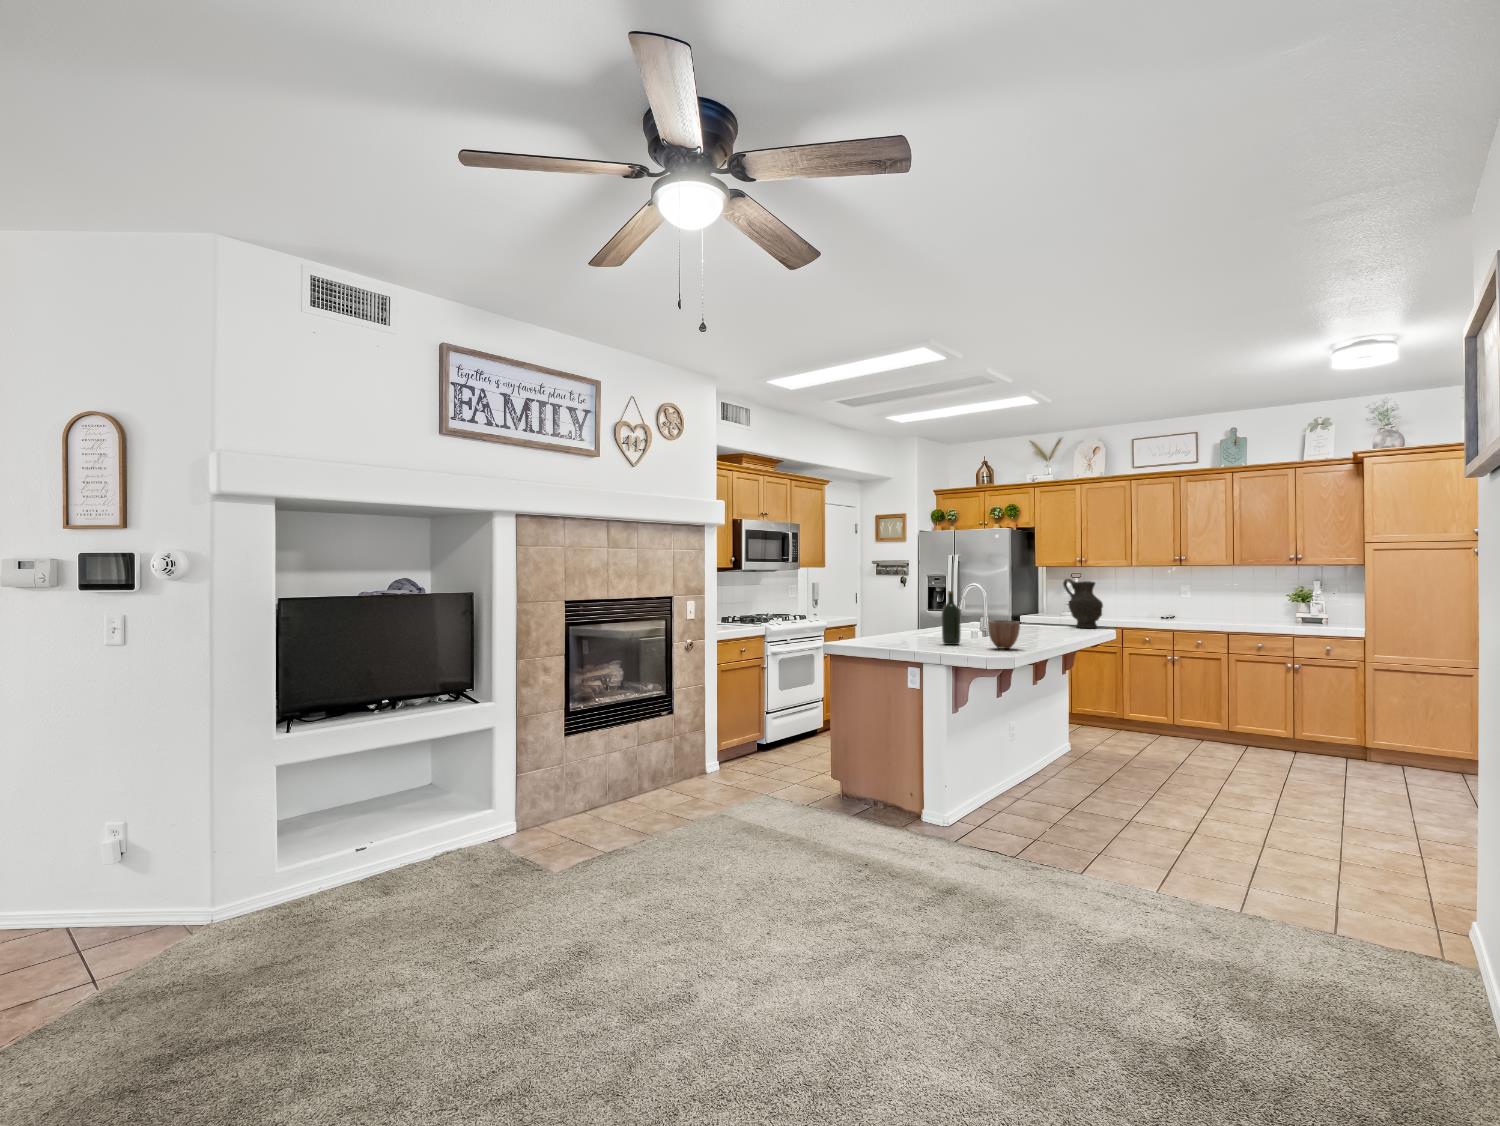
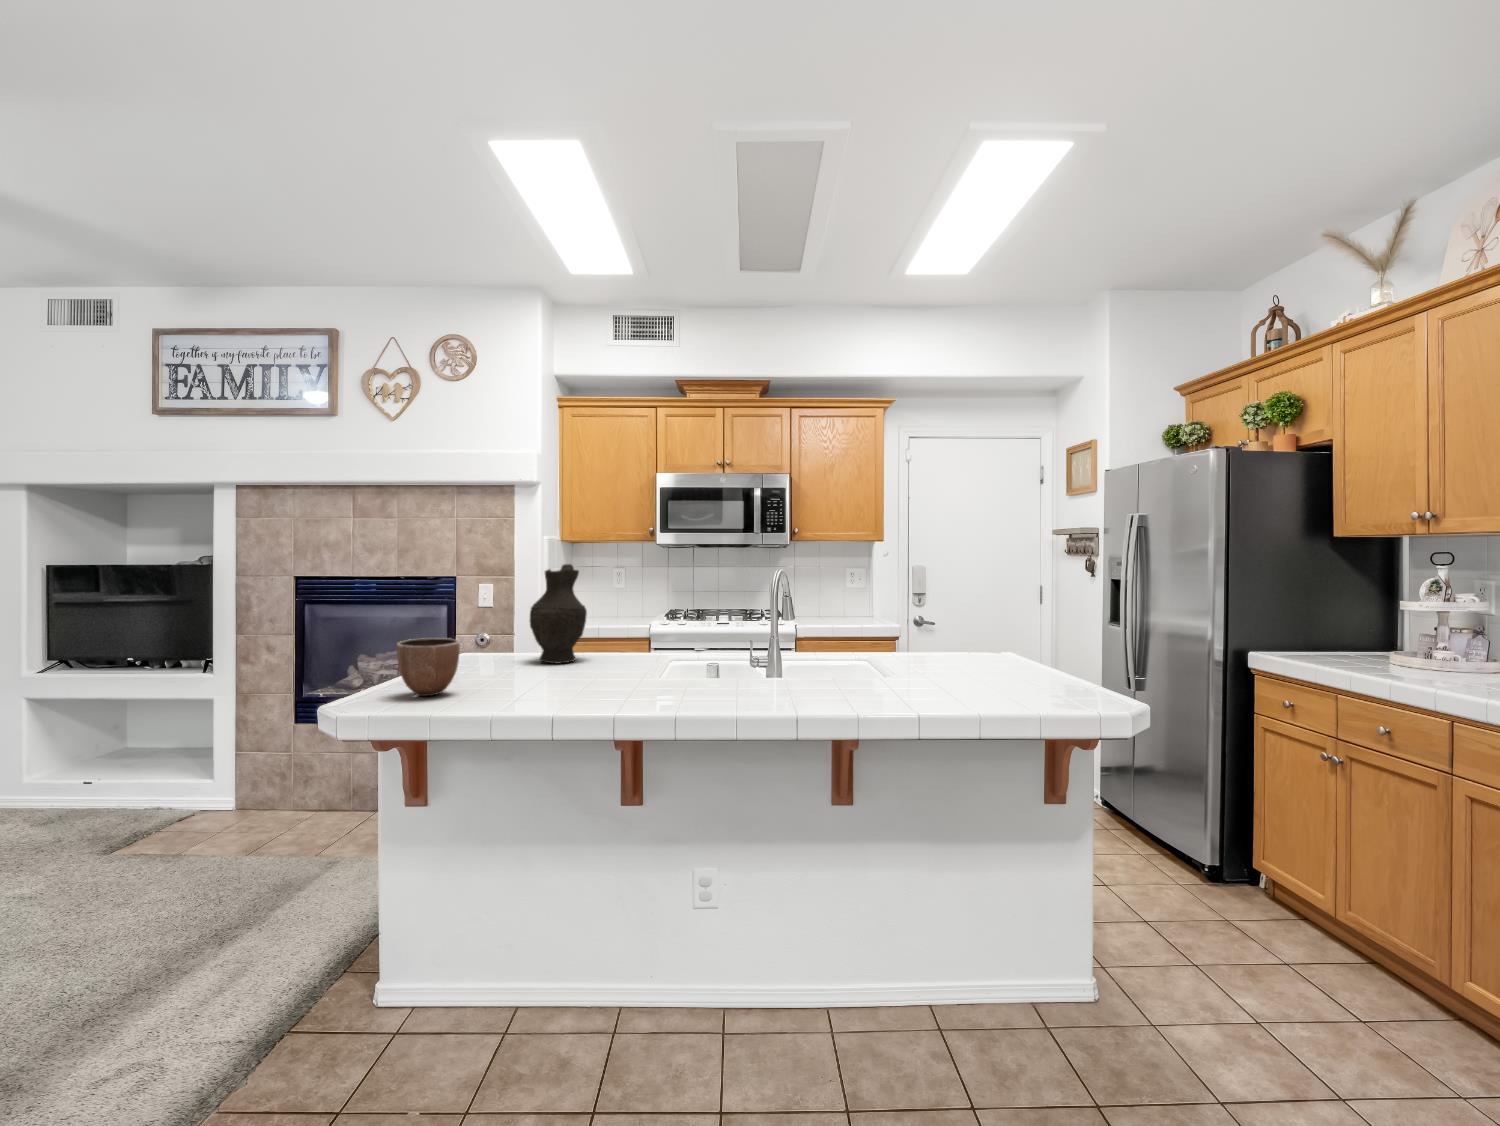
decorative vase: present [1063,579,1103,628] -> present [529,564,587,664]
wine bottle: present [942,591,961,645] -> none [476,581,510,678]

